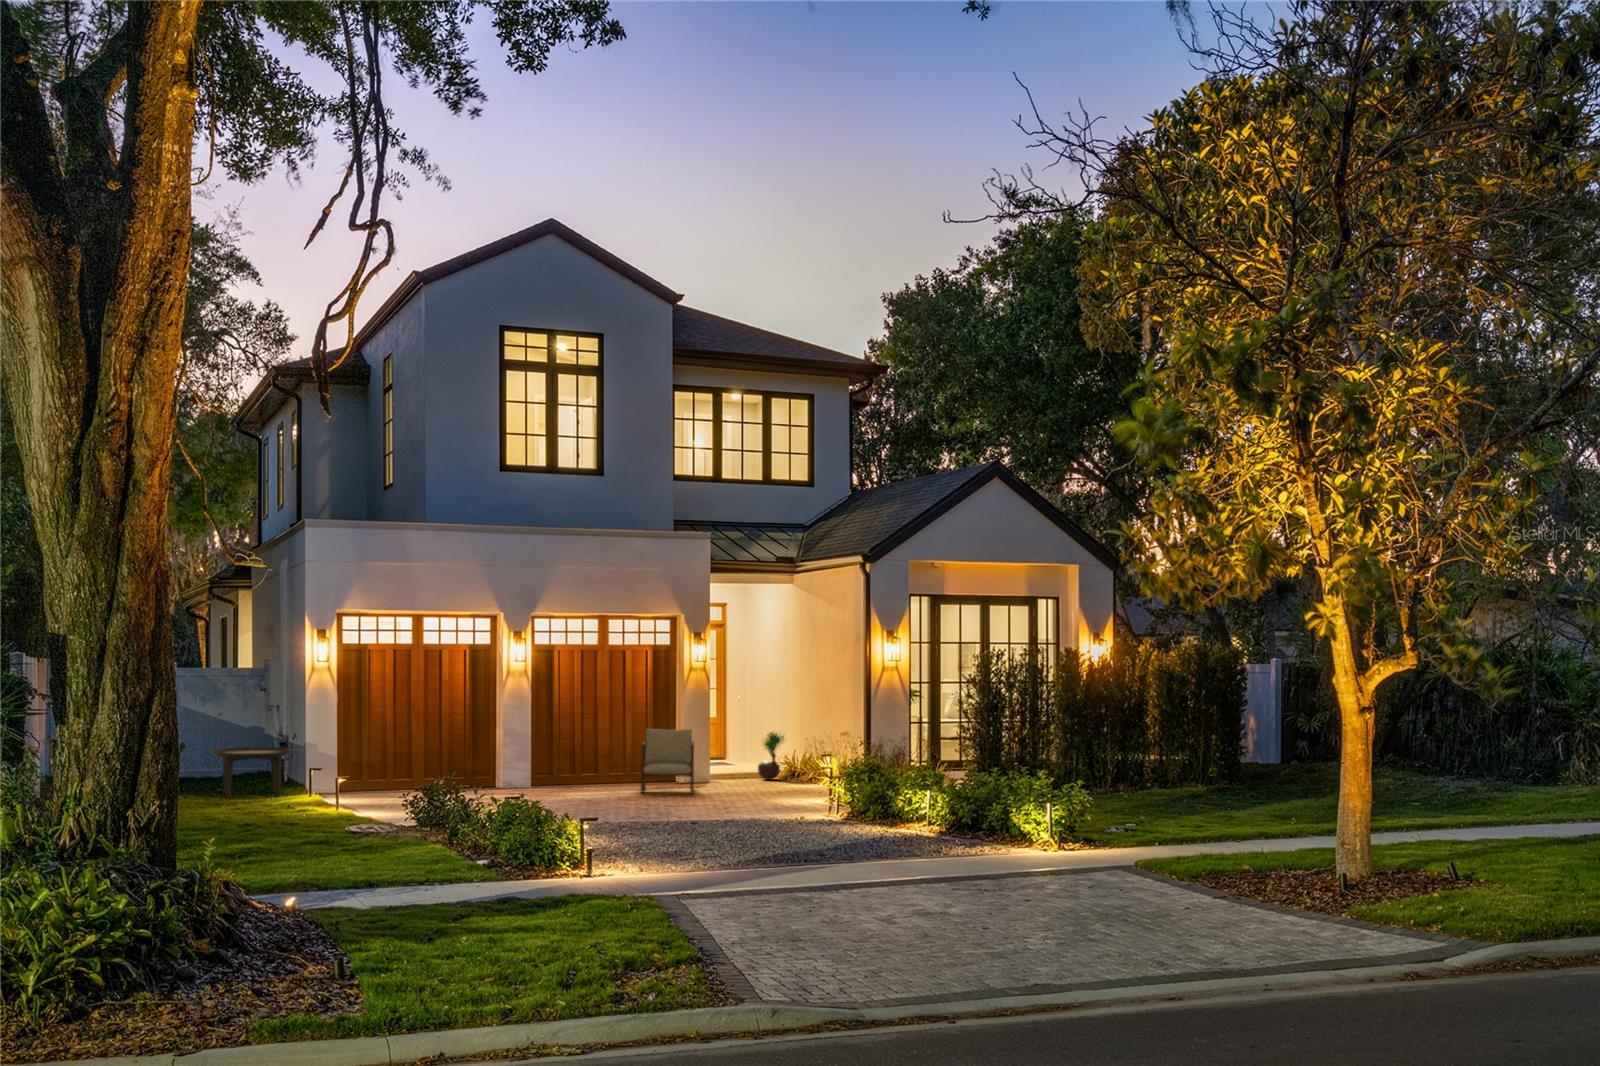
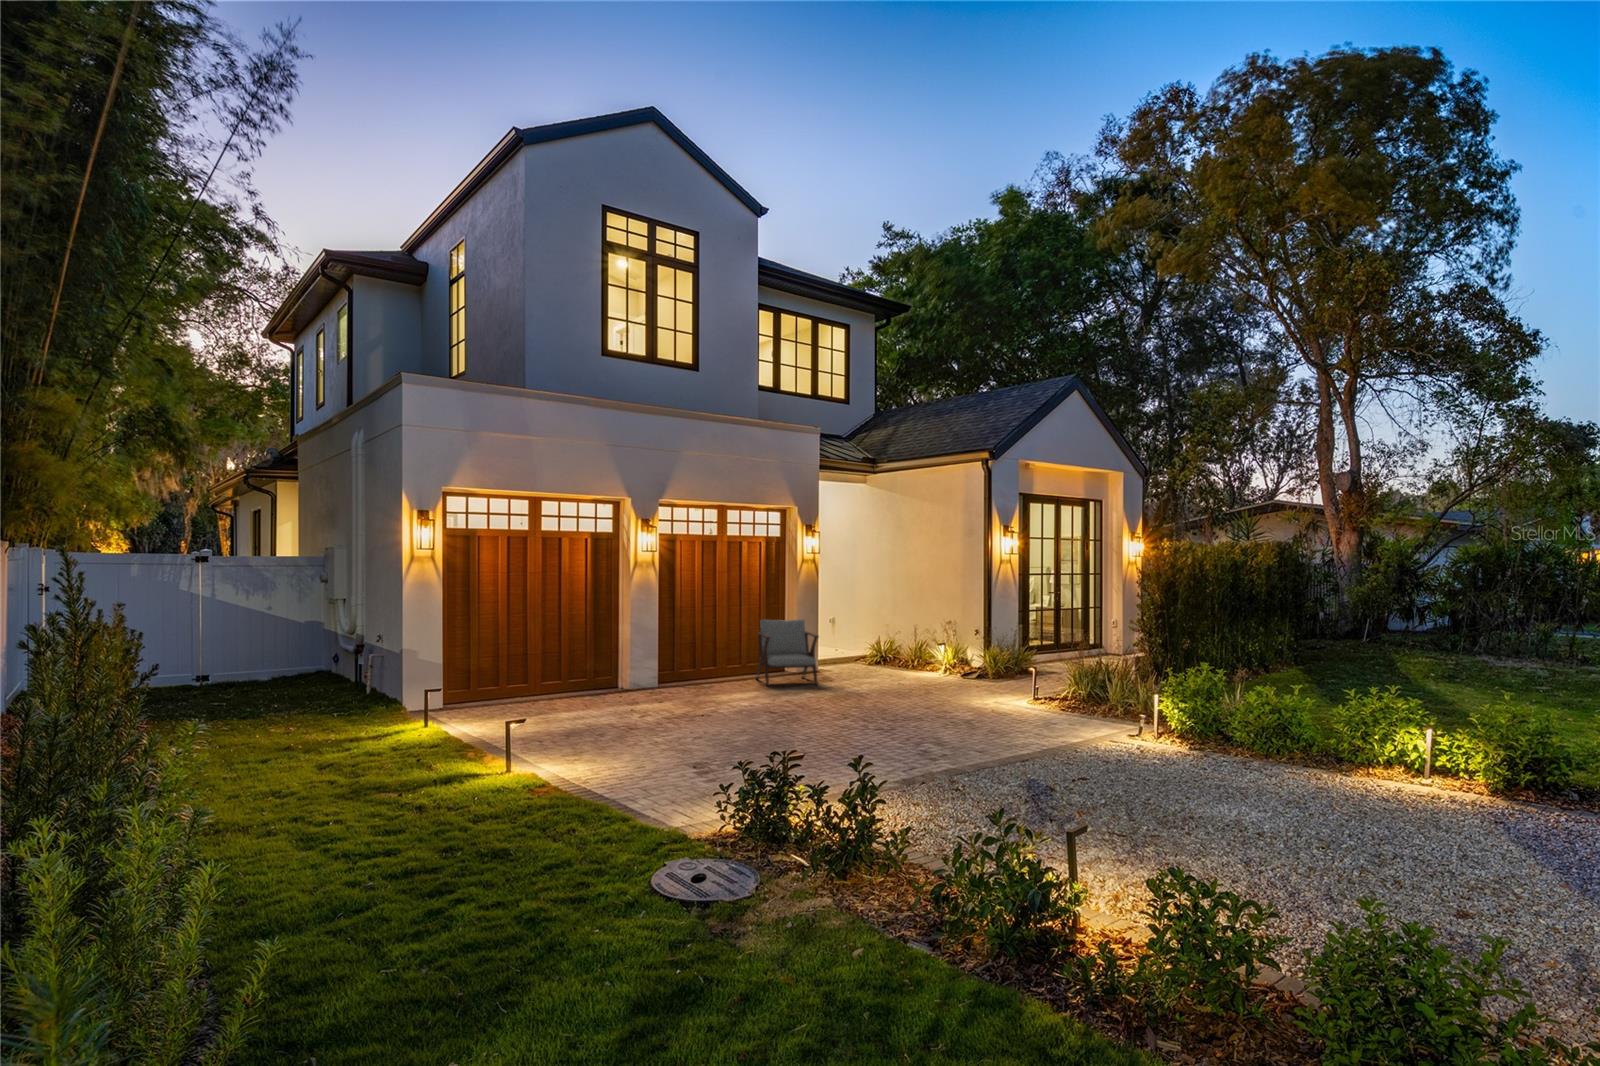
potted tree: present [758,733,784,780] -> none [833,615,860,663]
round table: present [213,747,292,798] -> none [277,650,384,718]

